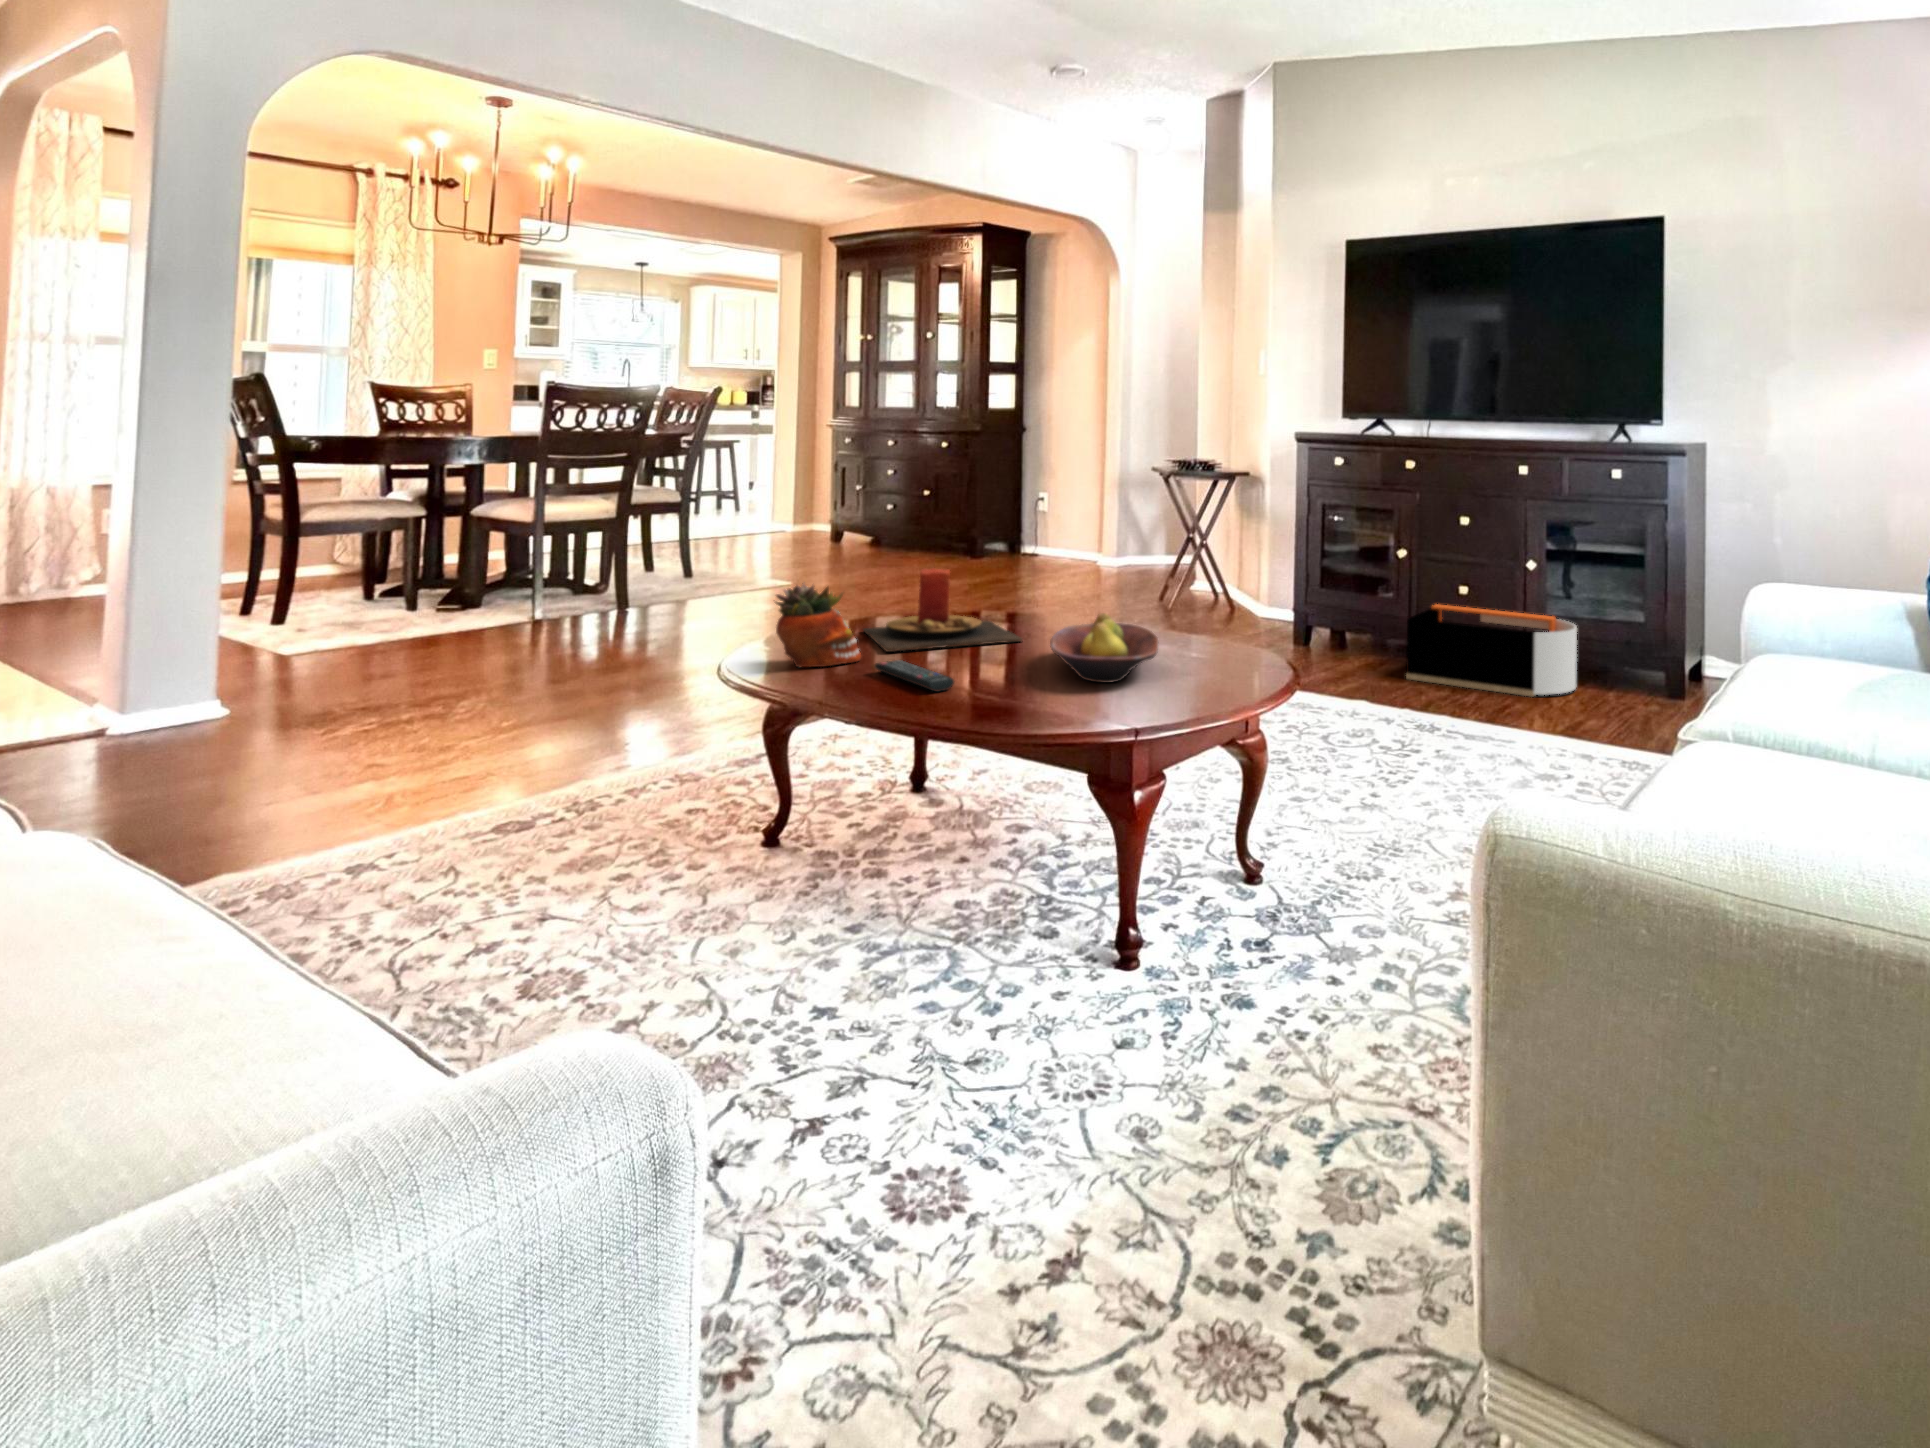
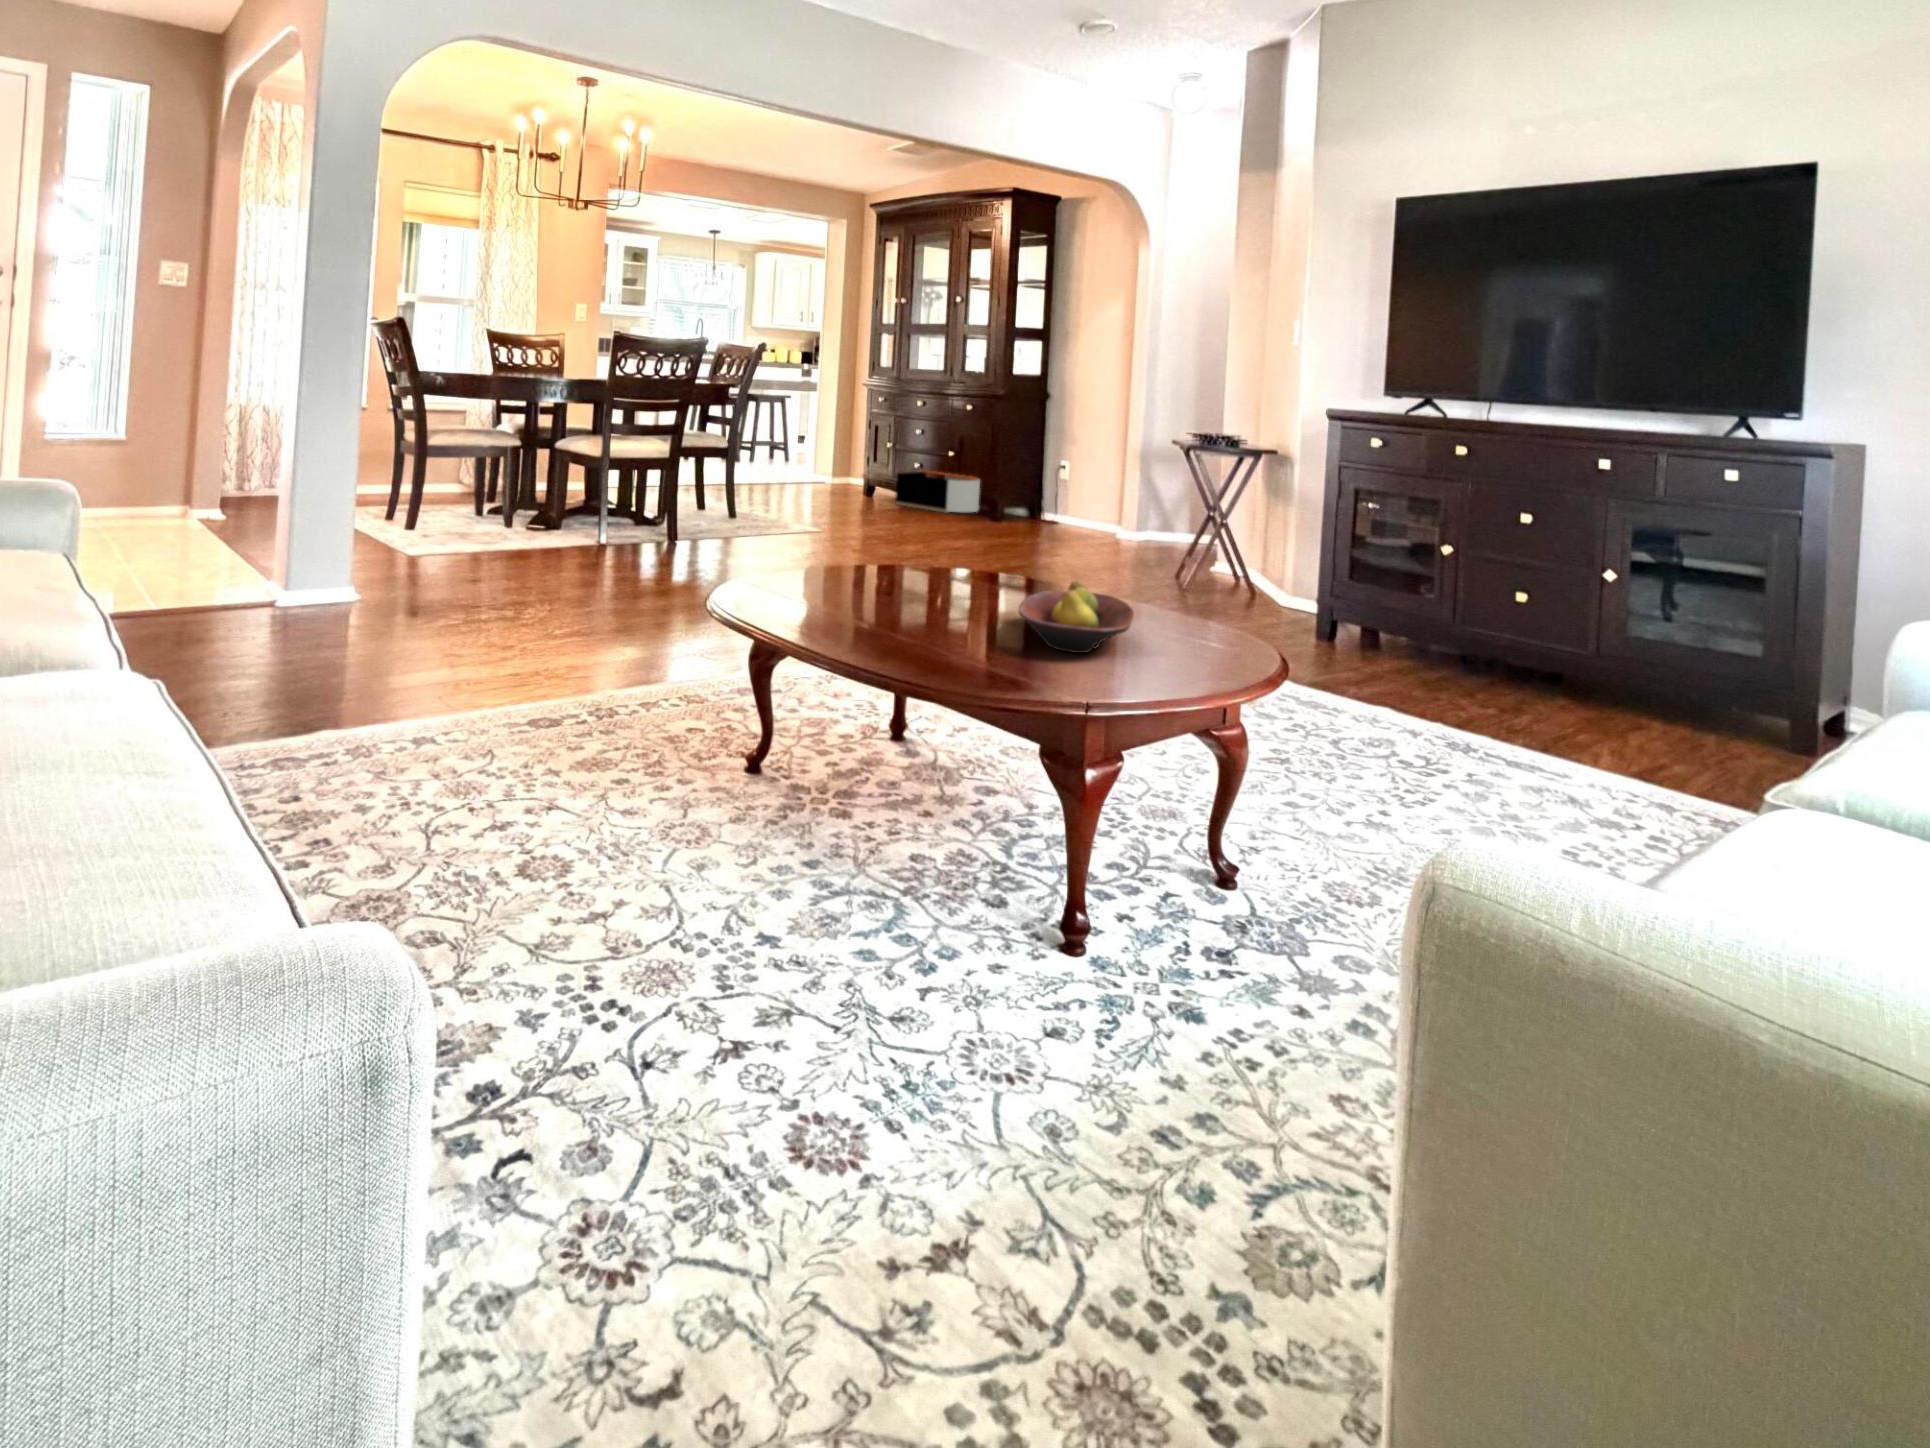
candle: present [863,568,1022,652] -> none [849,521,999,602]
succulent planter: present [776,583,861,667] -> none [761,524,840,607]
storage bin: present [1406,604,1577,697] -> present [895,471,980,513]
remote control: present [875,660,954,691] -> none [848,608,919,643]

